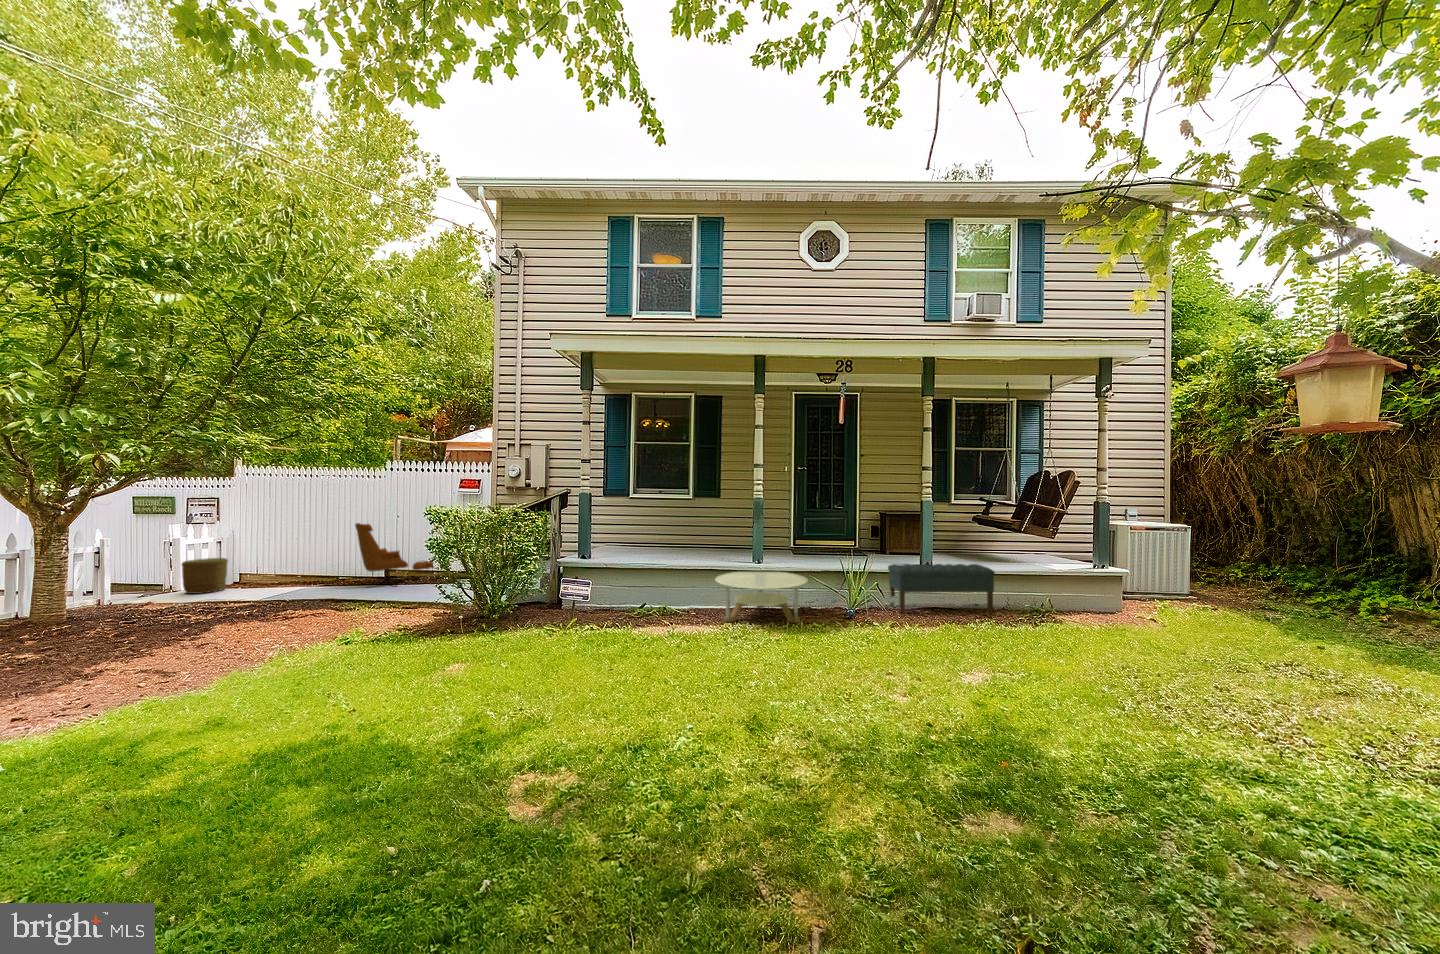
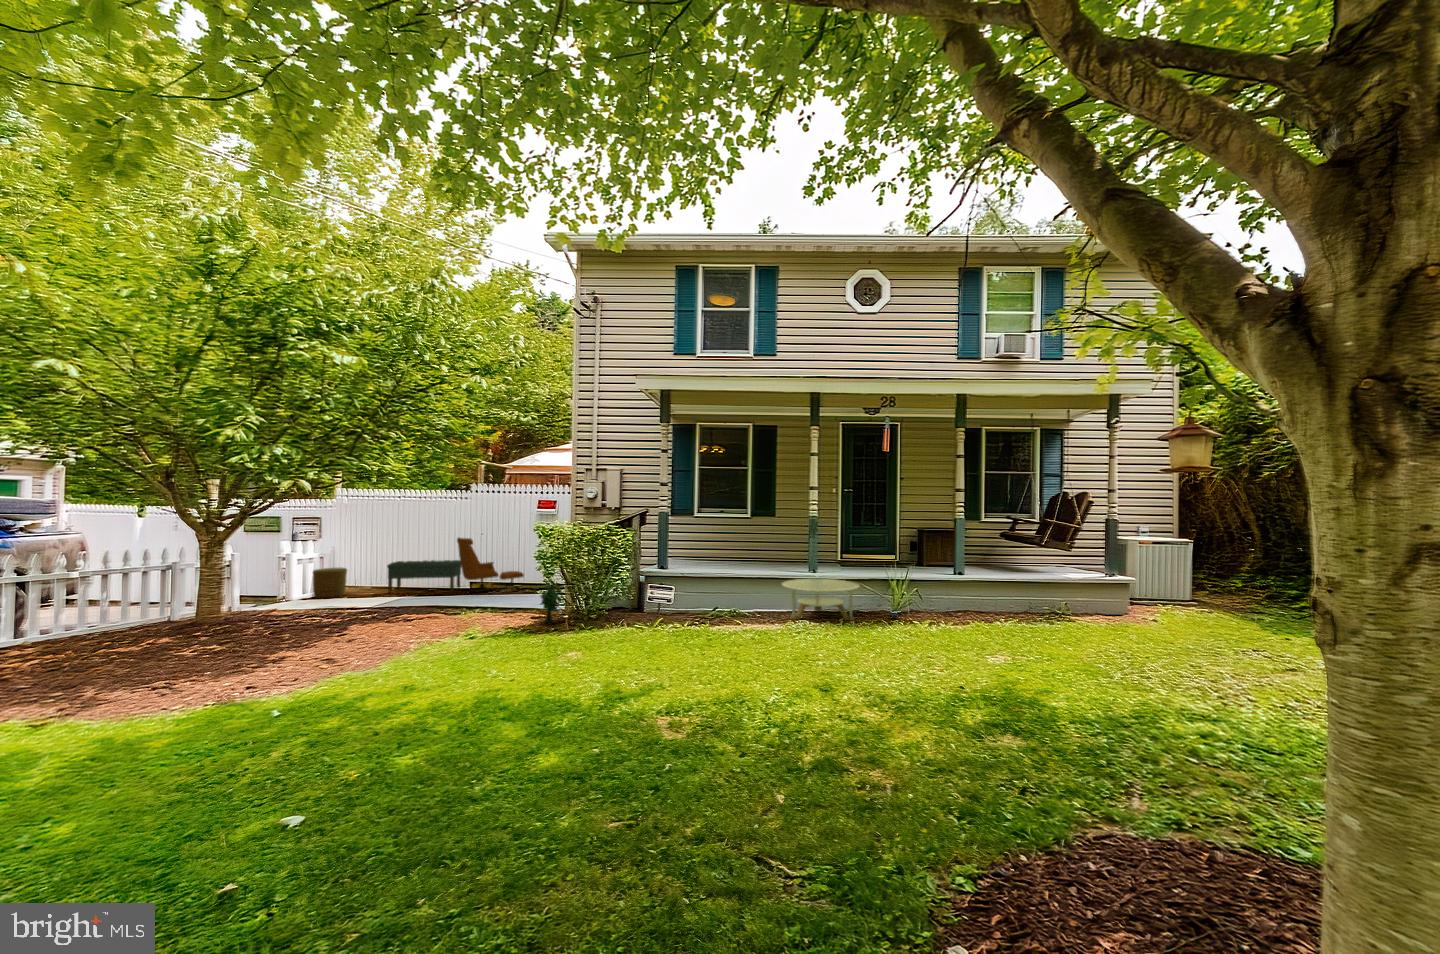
bench: present [888,564,995,613] -> present [387,560,461,593]
decorative plant: none [416,579,446,628] -> present [541,582,562,623]

